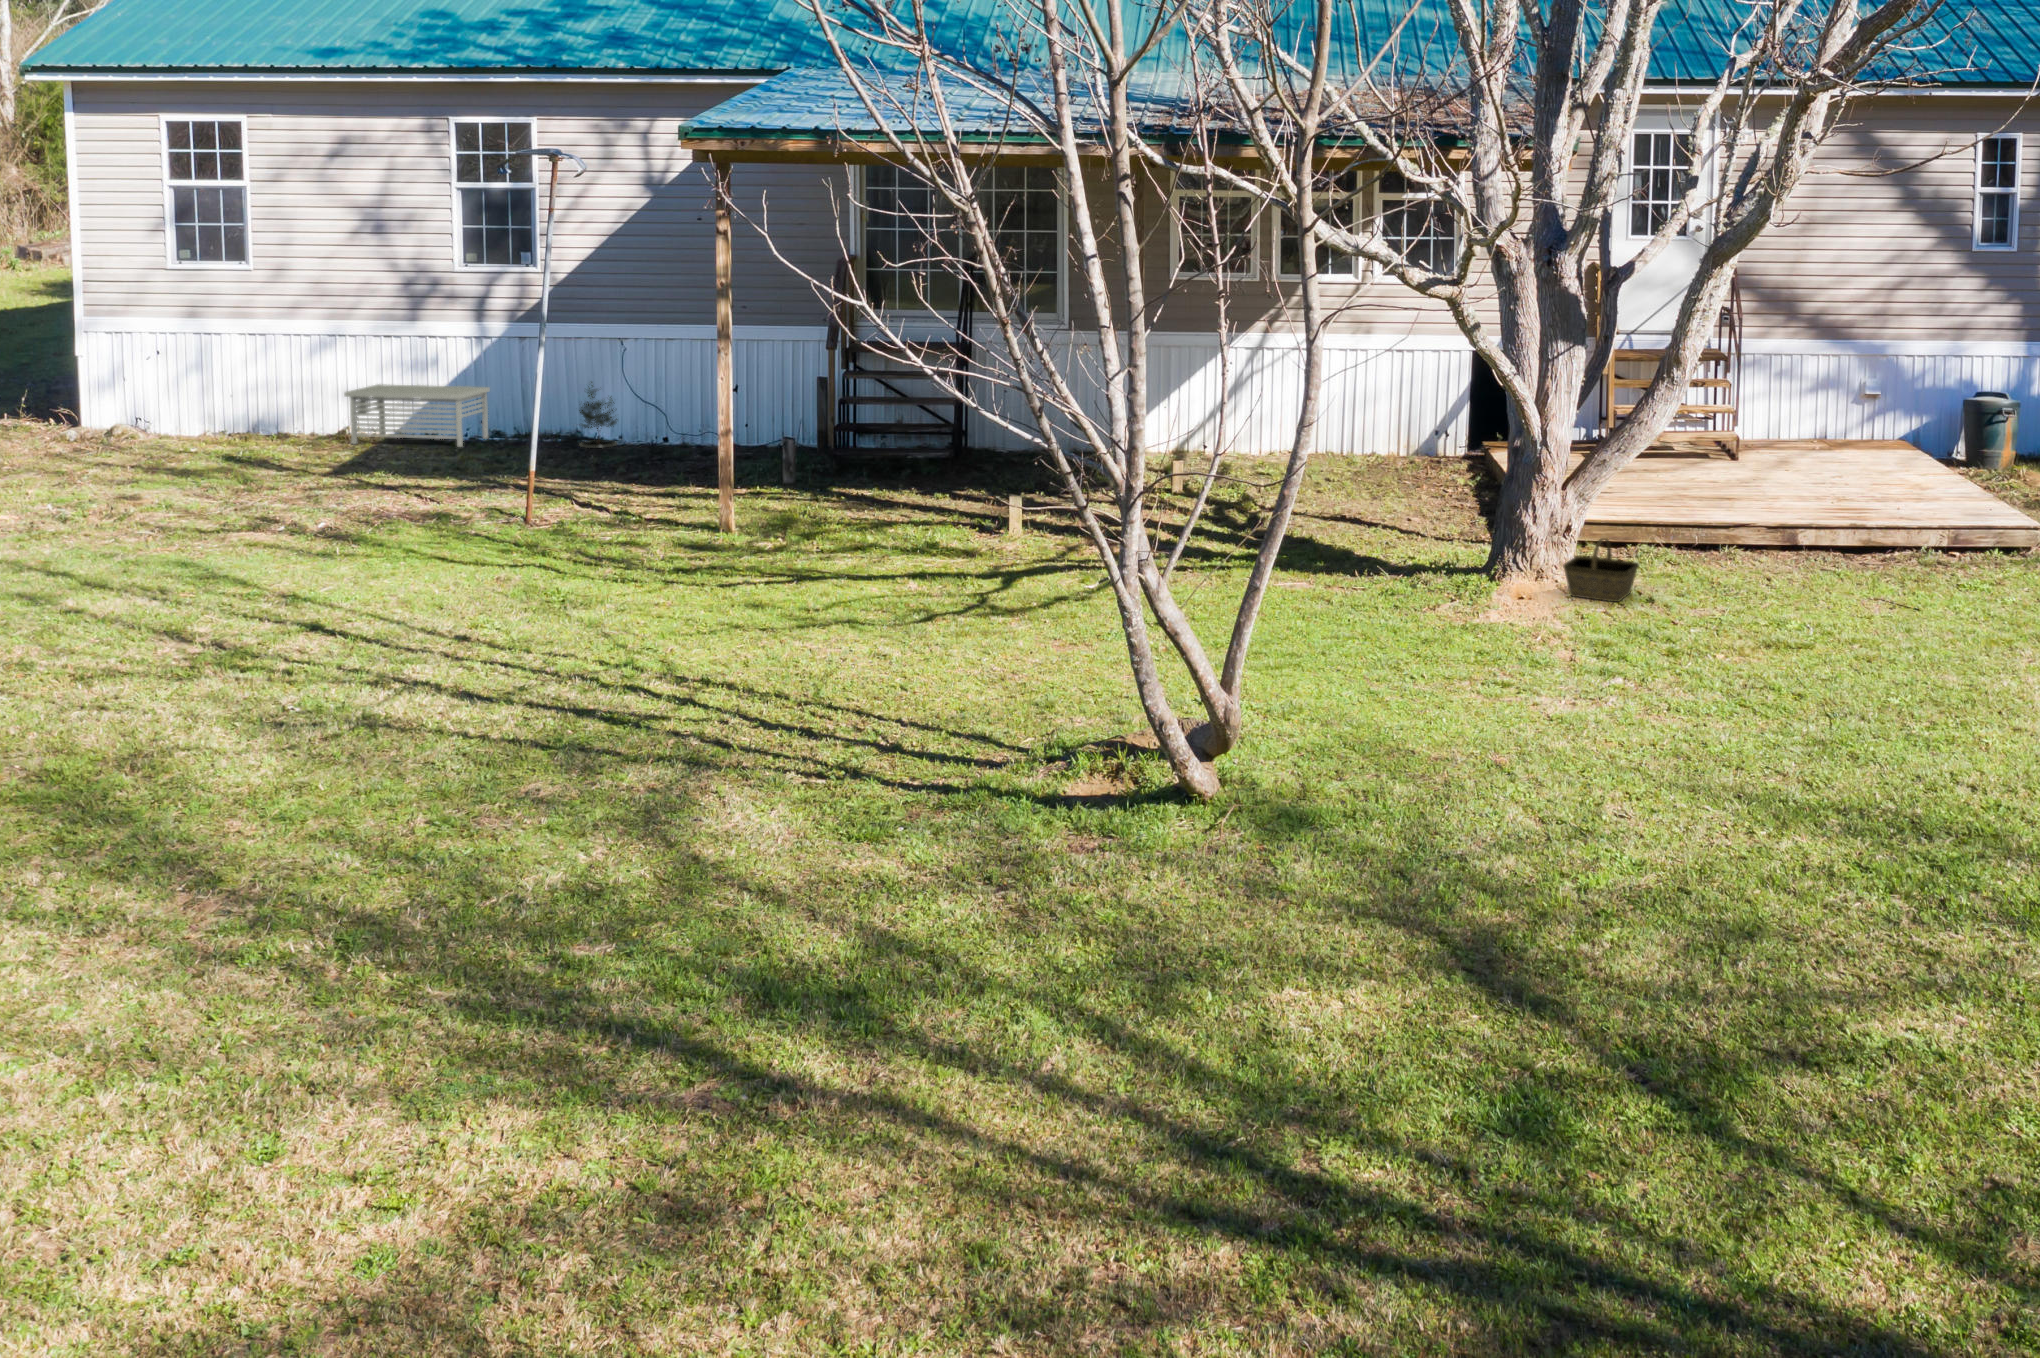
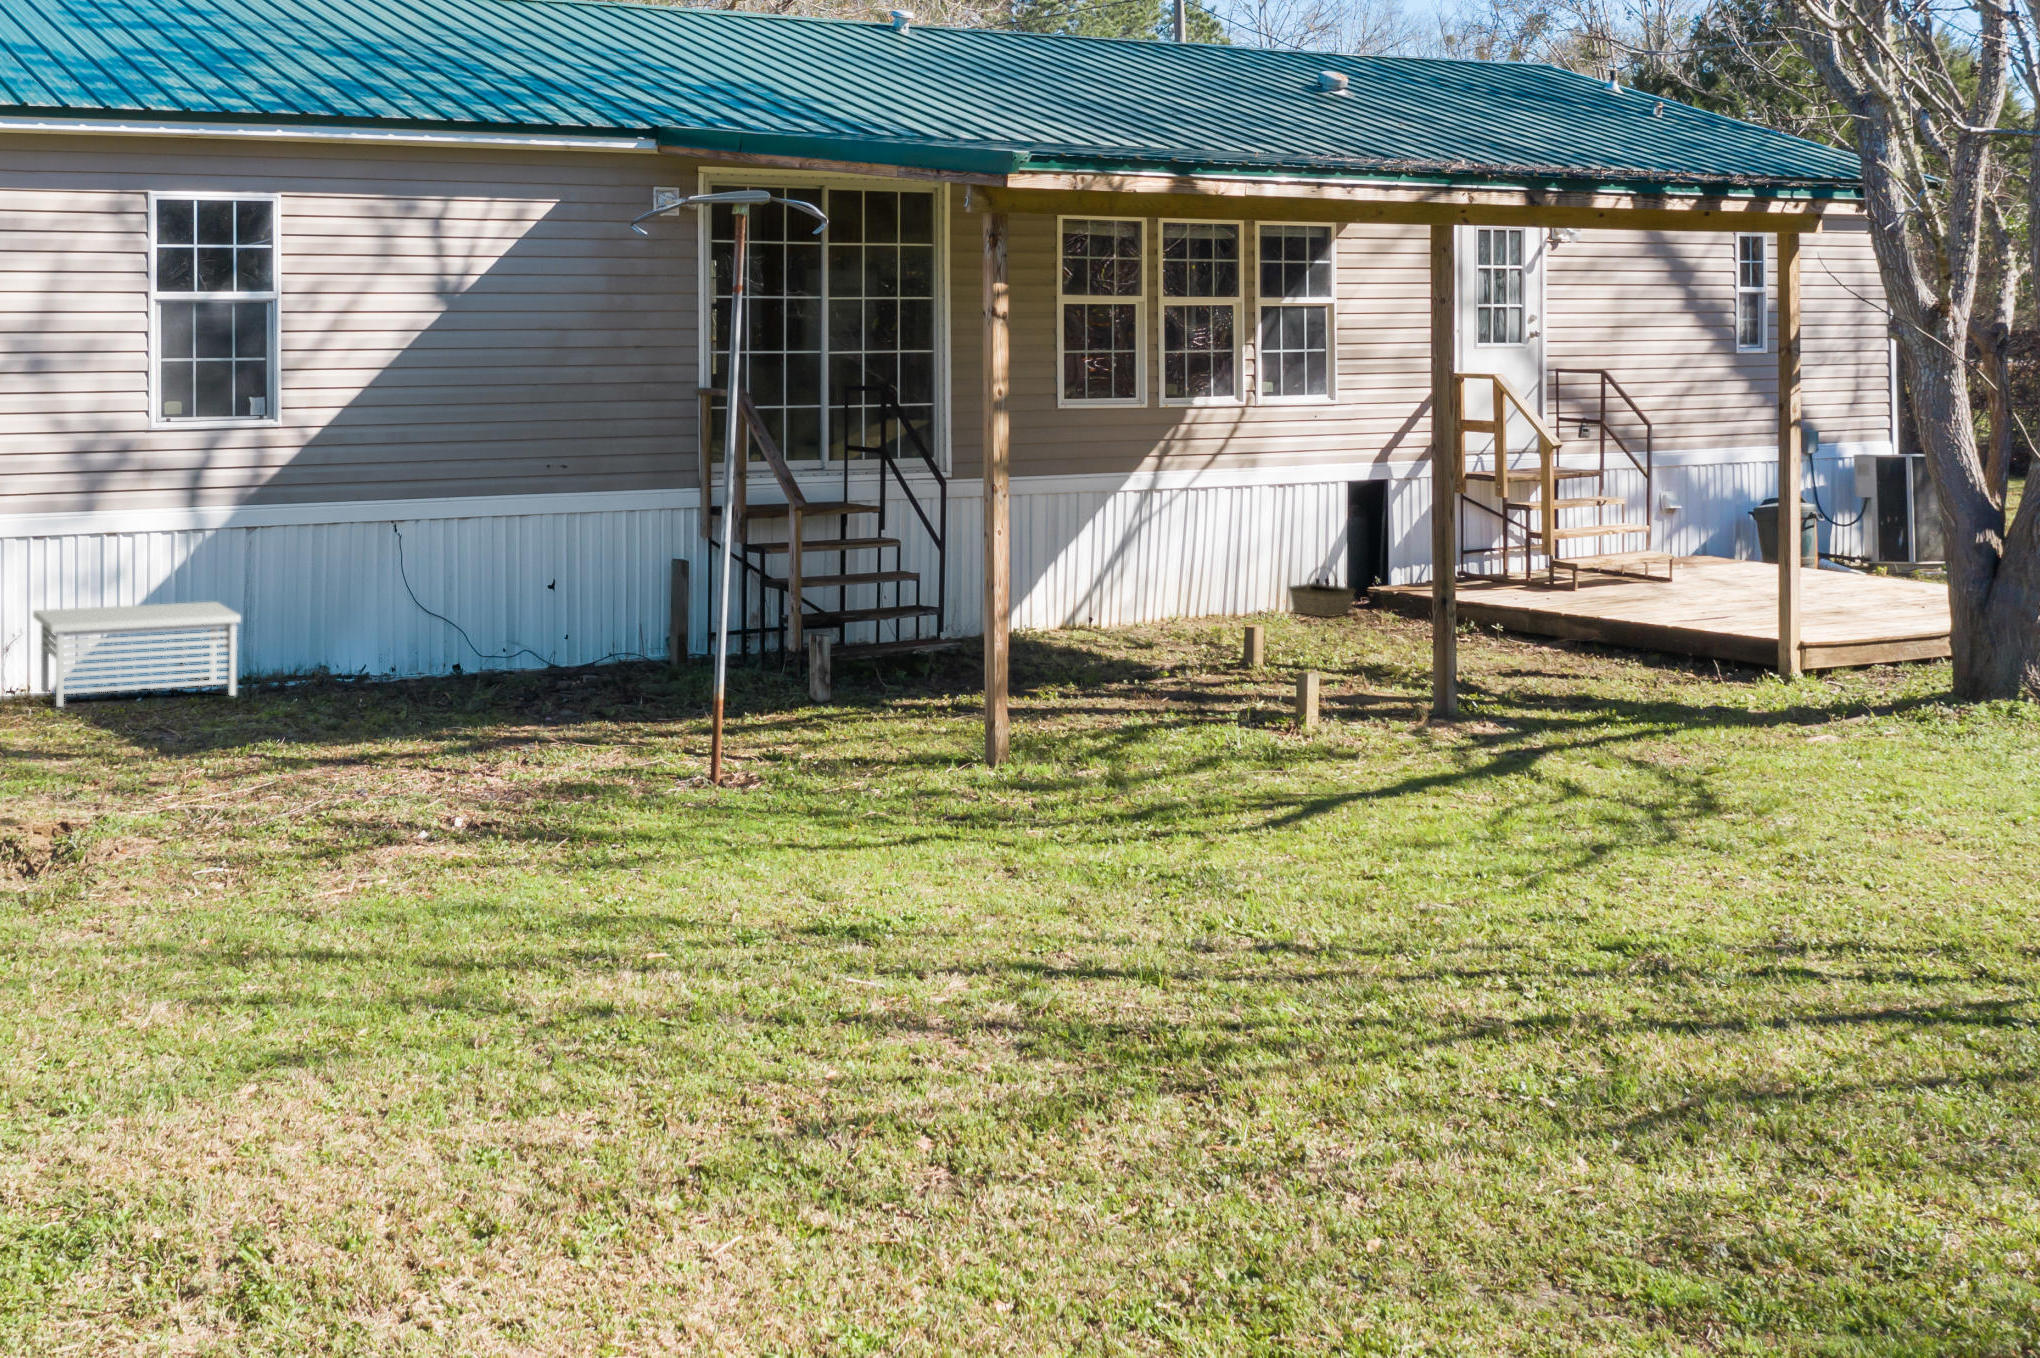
potted tree: present [579,382,618,448] -> none [381,580,436,680]
basket: present [1563,538,1639,602] -> present [1289,569,1355,617]

